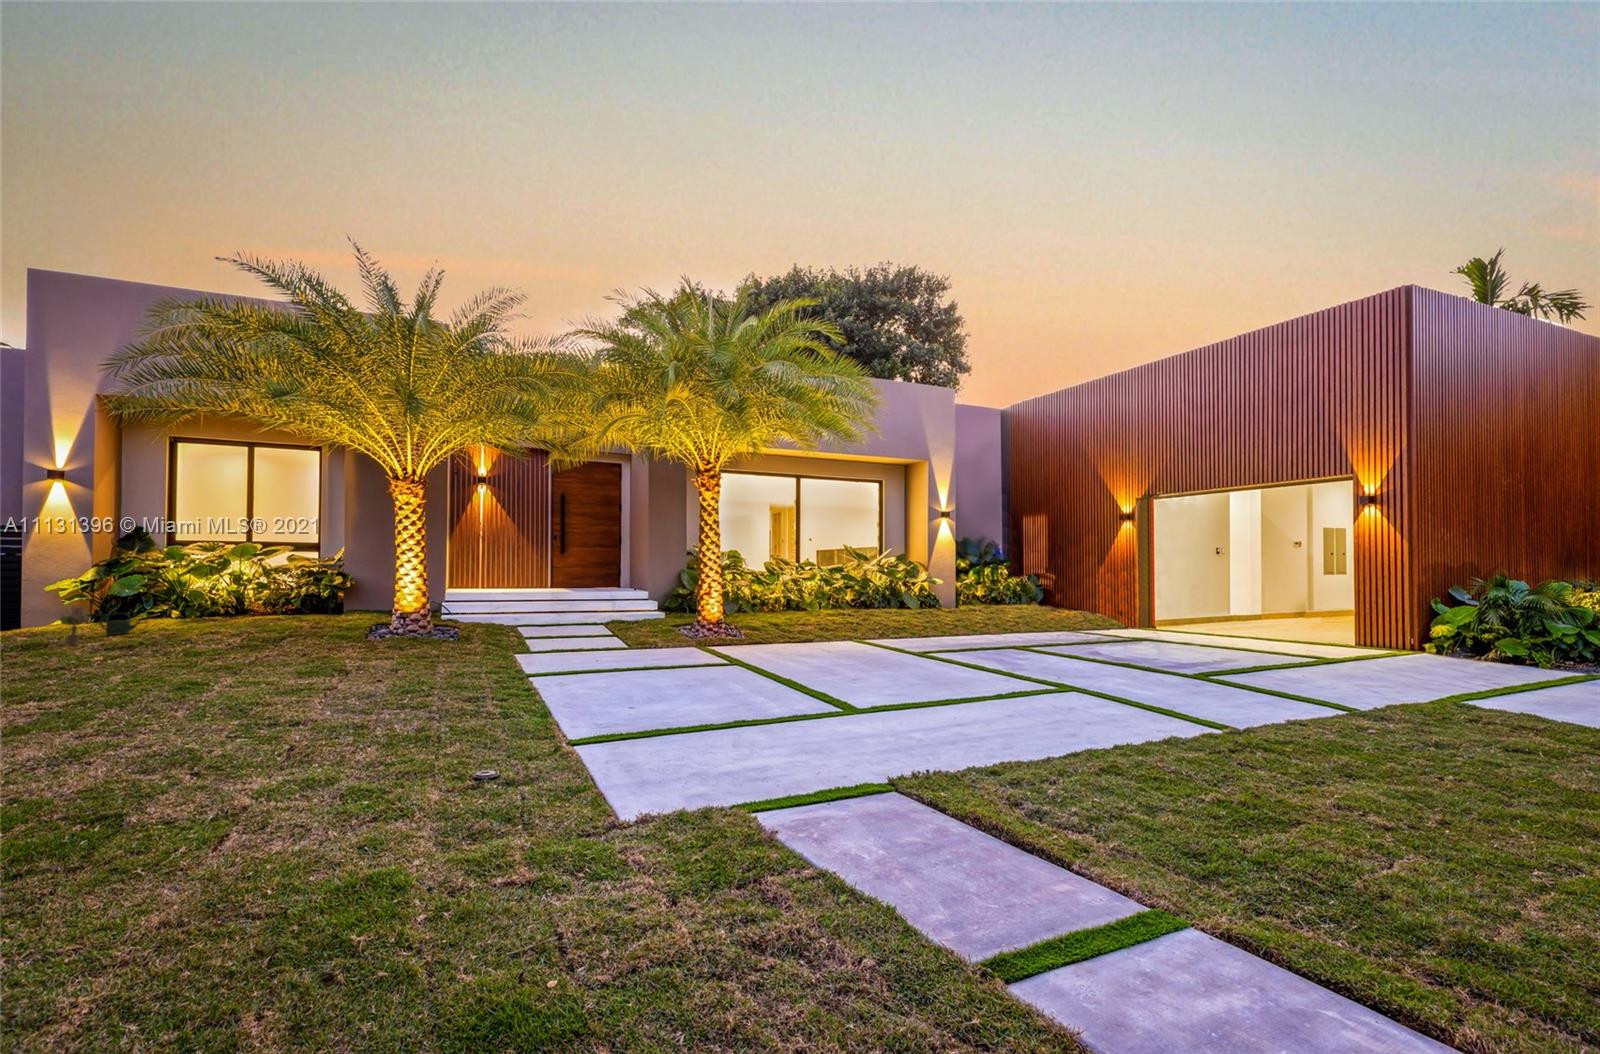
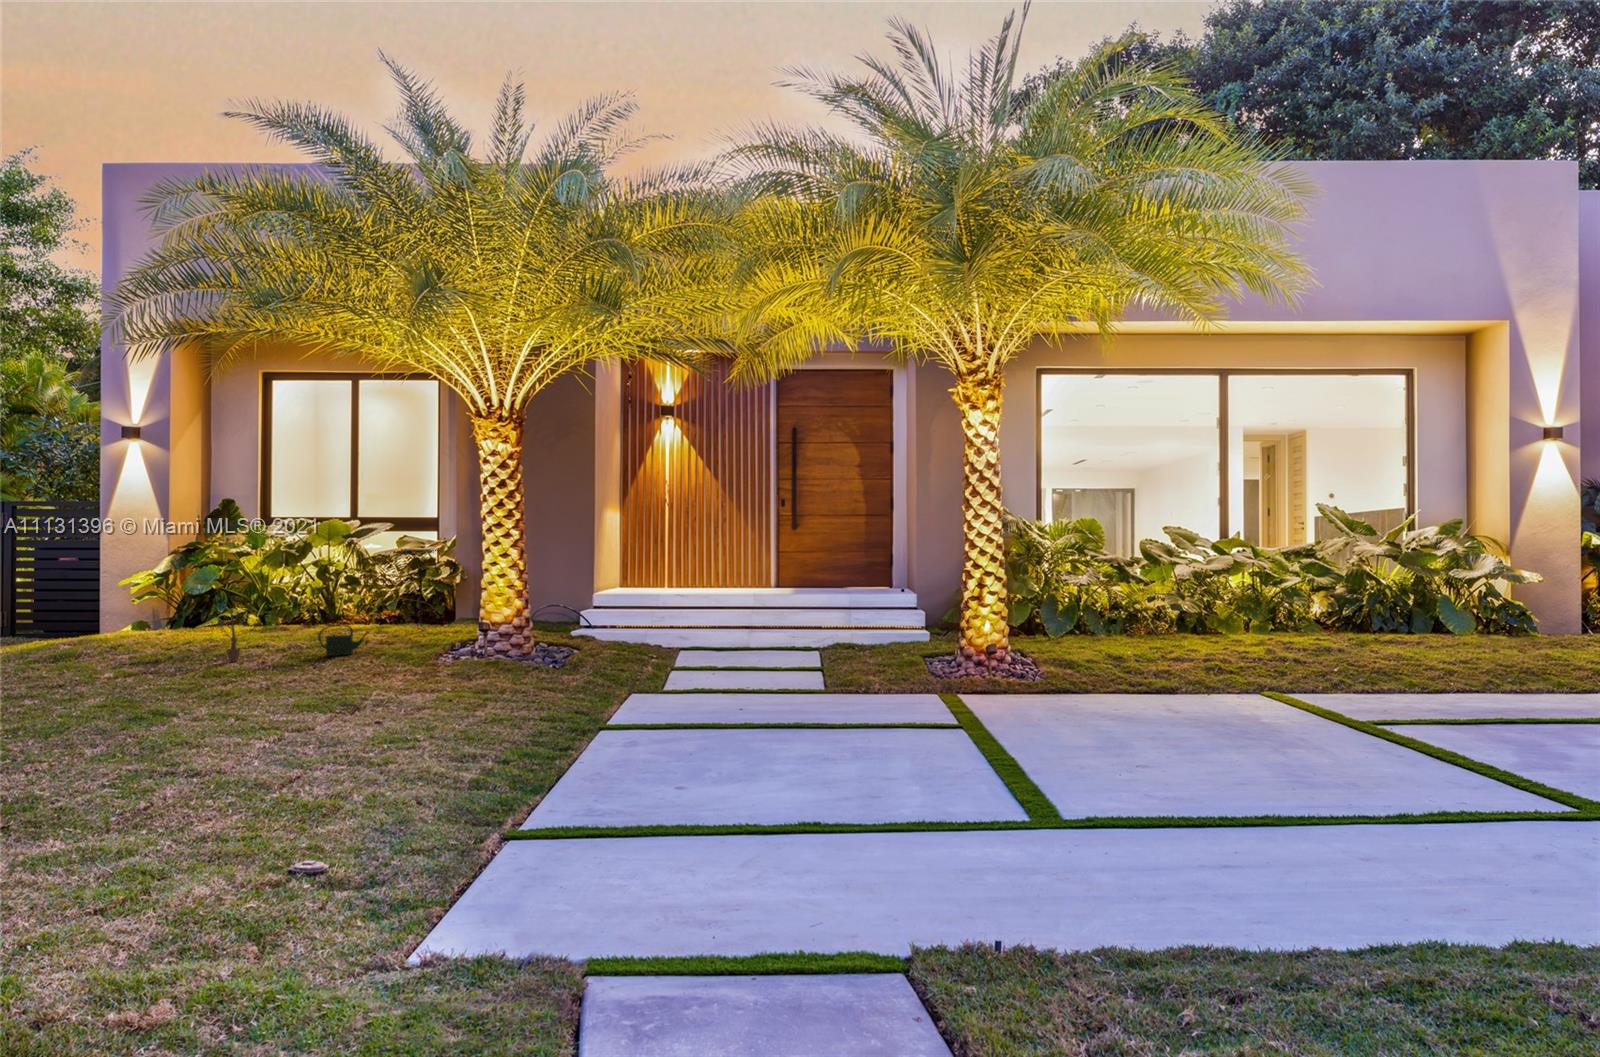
decorative plant: present [60,607,89,645] -> present [215,610,250,662]
watering can: present [100,613,144,635] -> present [318,624,370,656]

